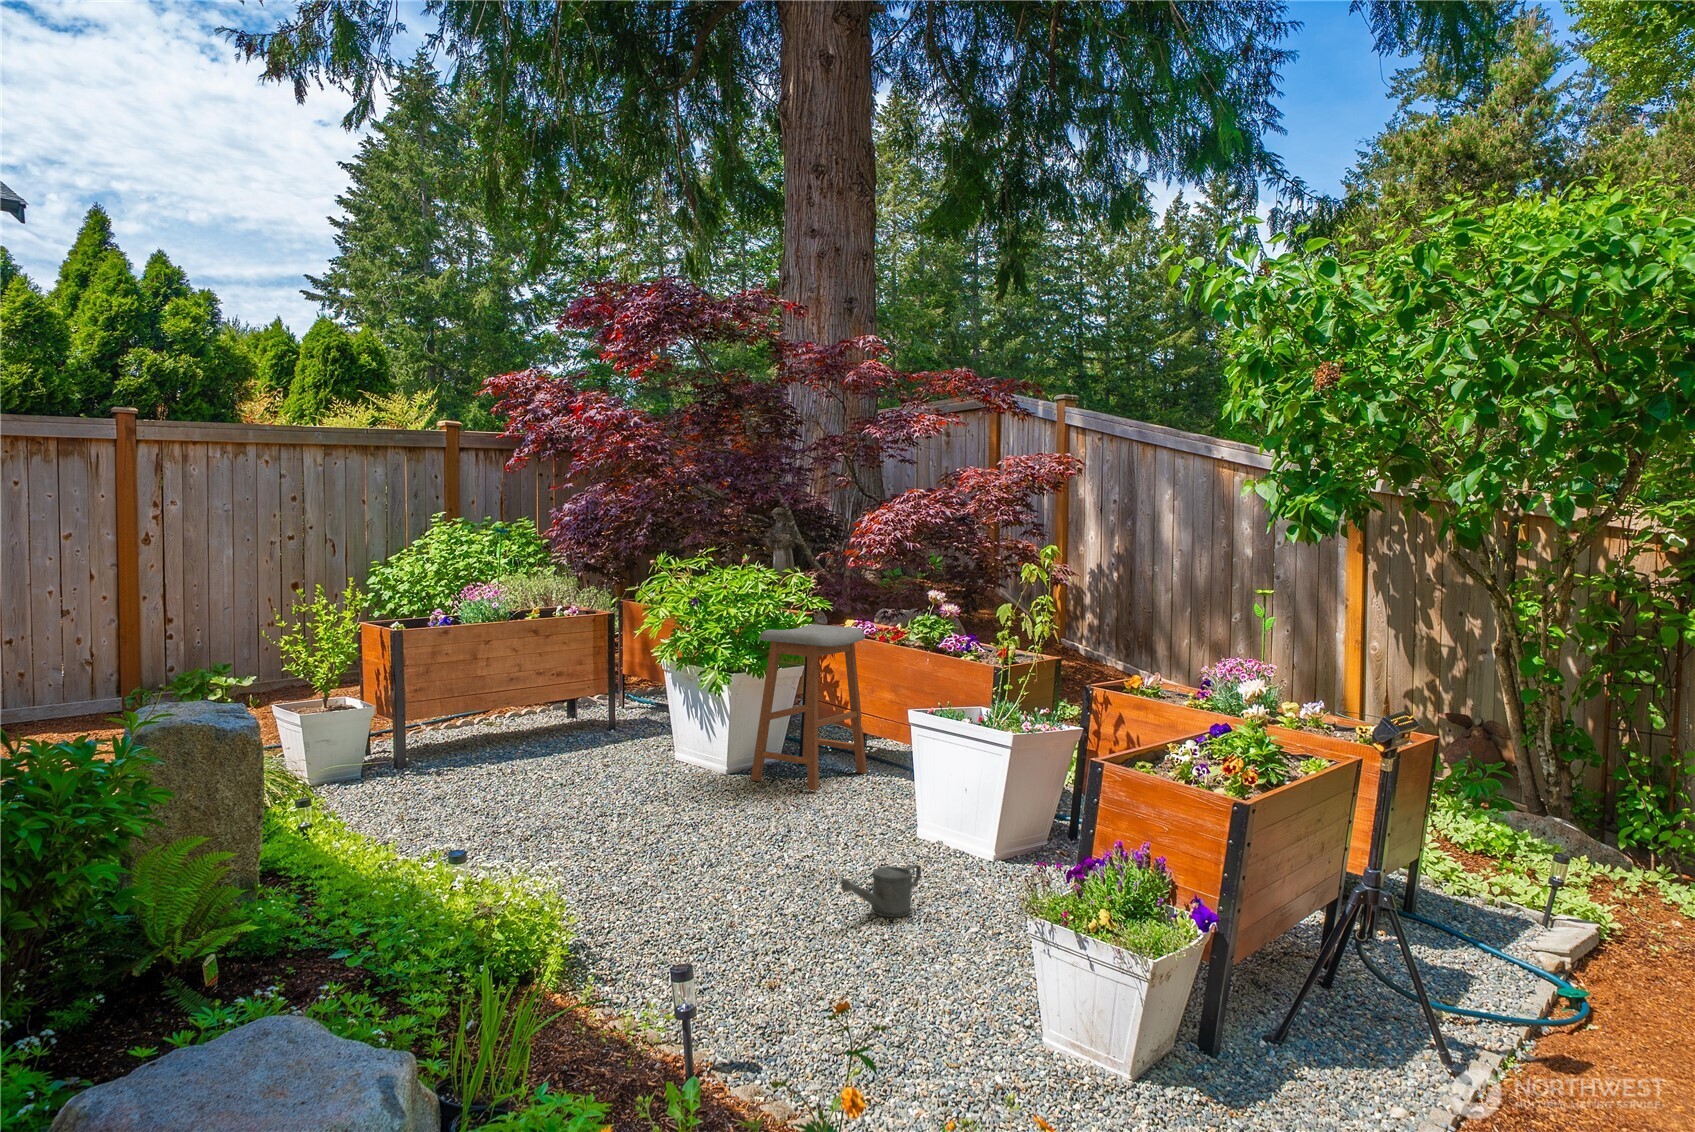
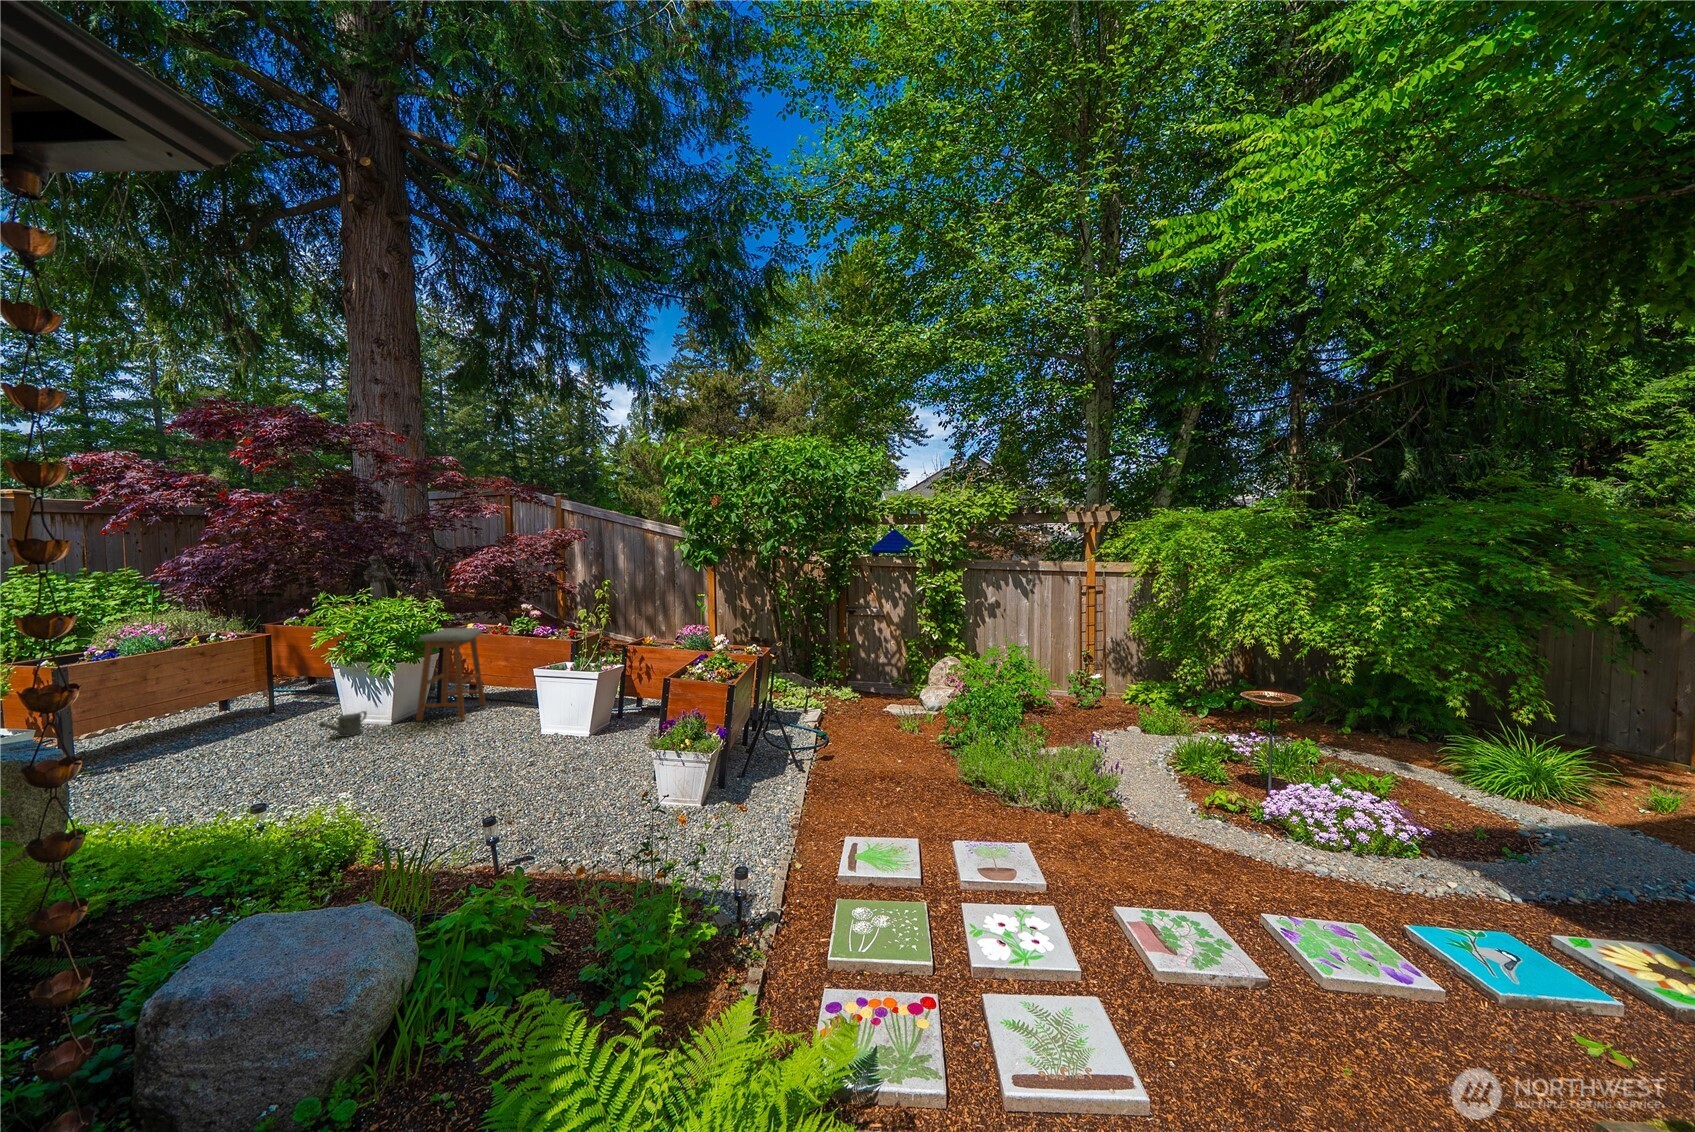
watering can: present [841,864,921,918] -> present [319,711,367,737]

